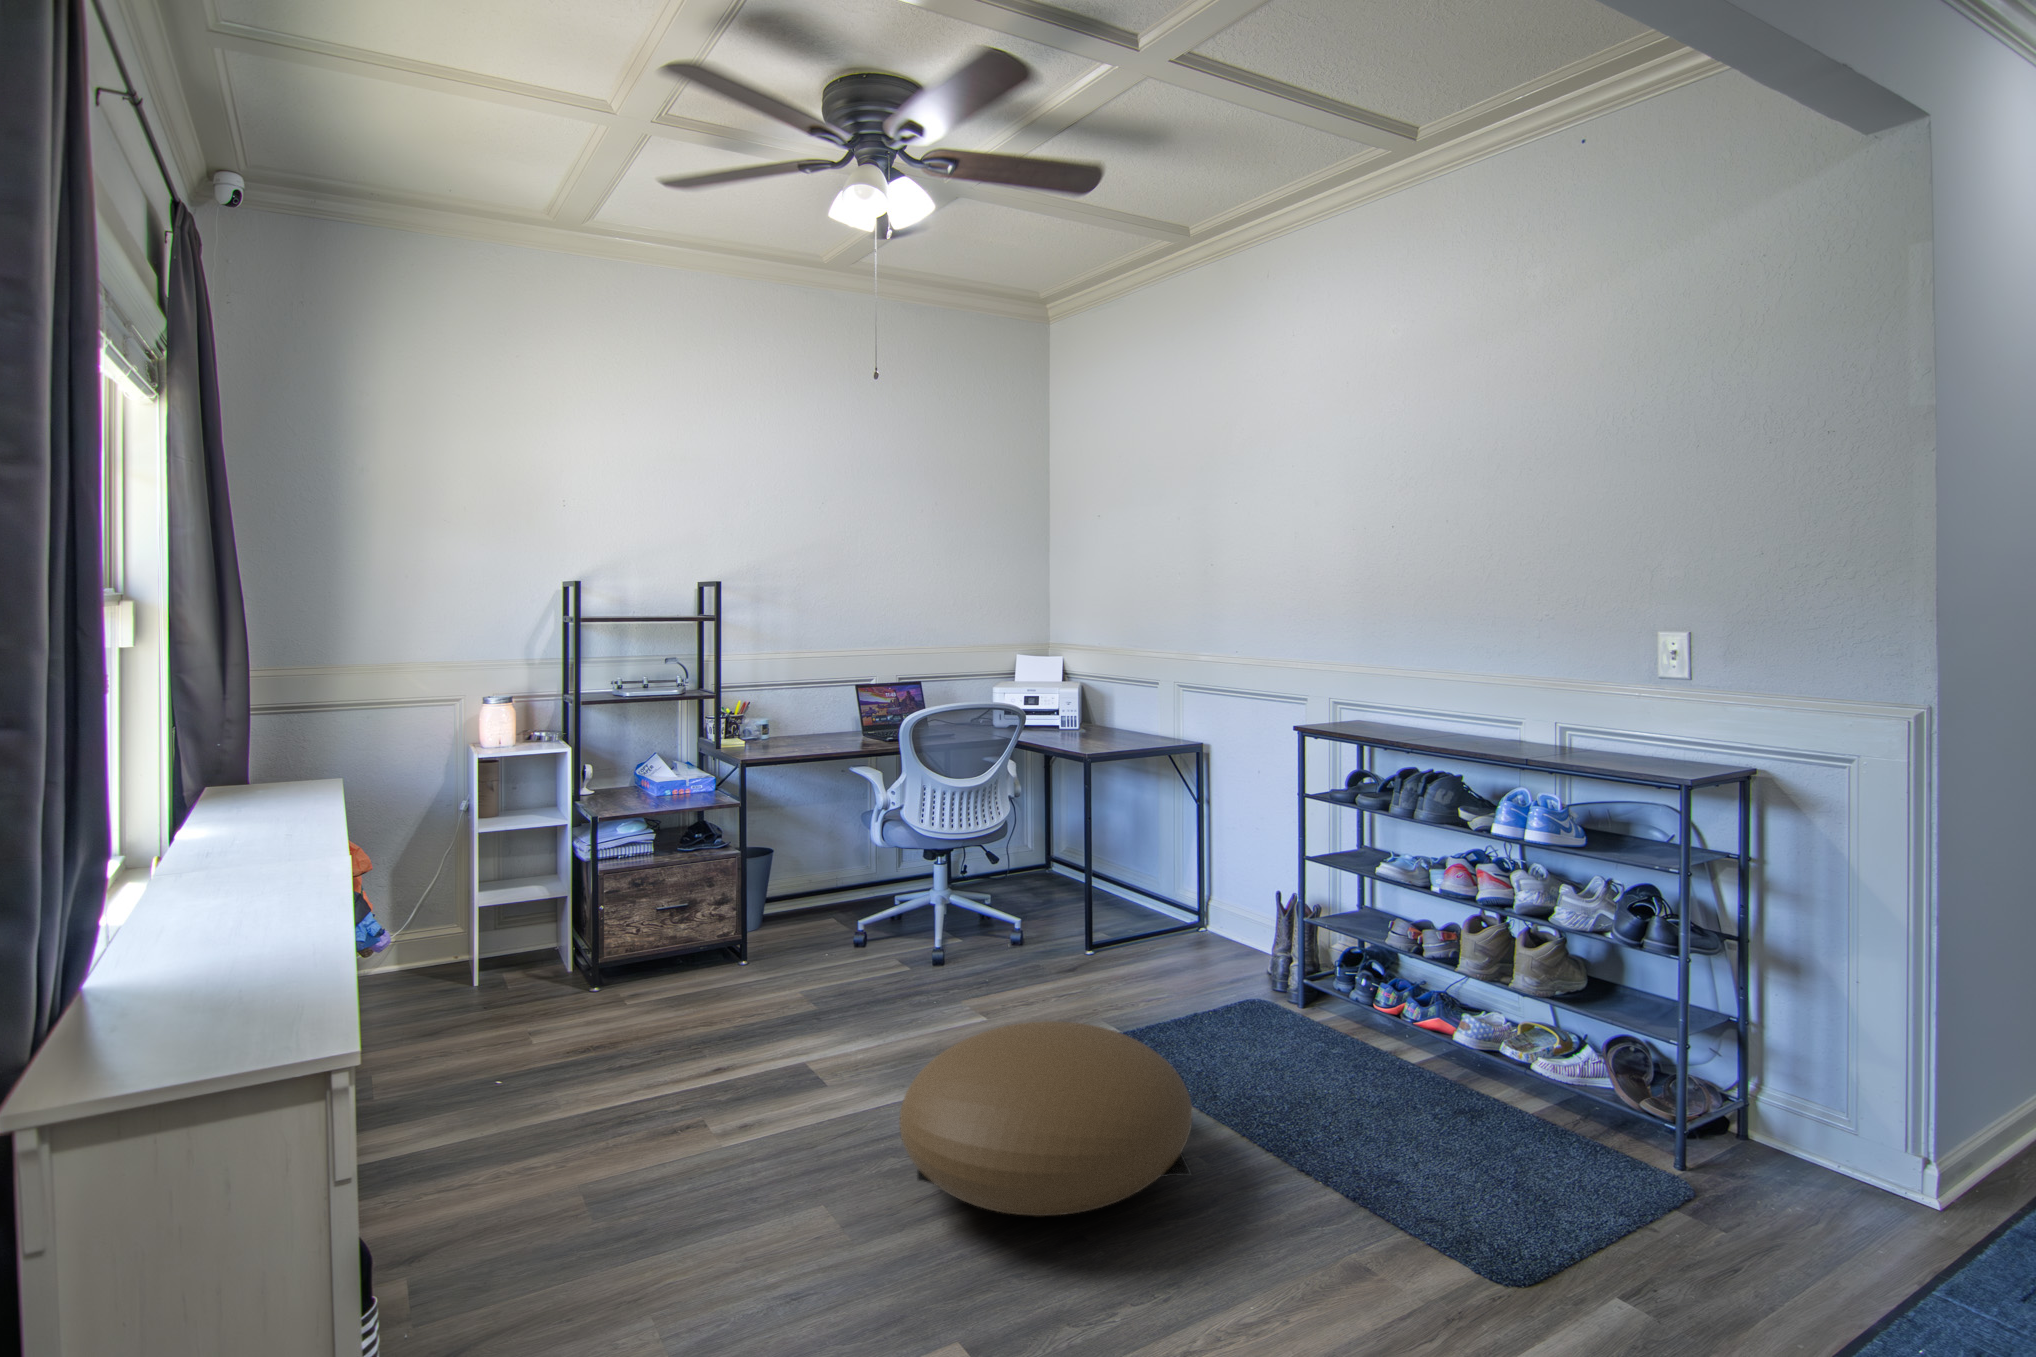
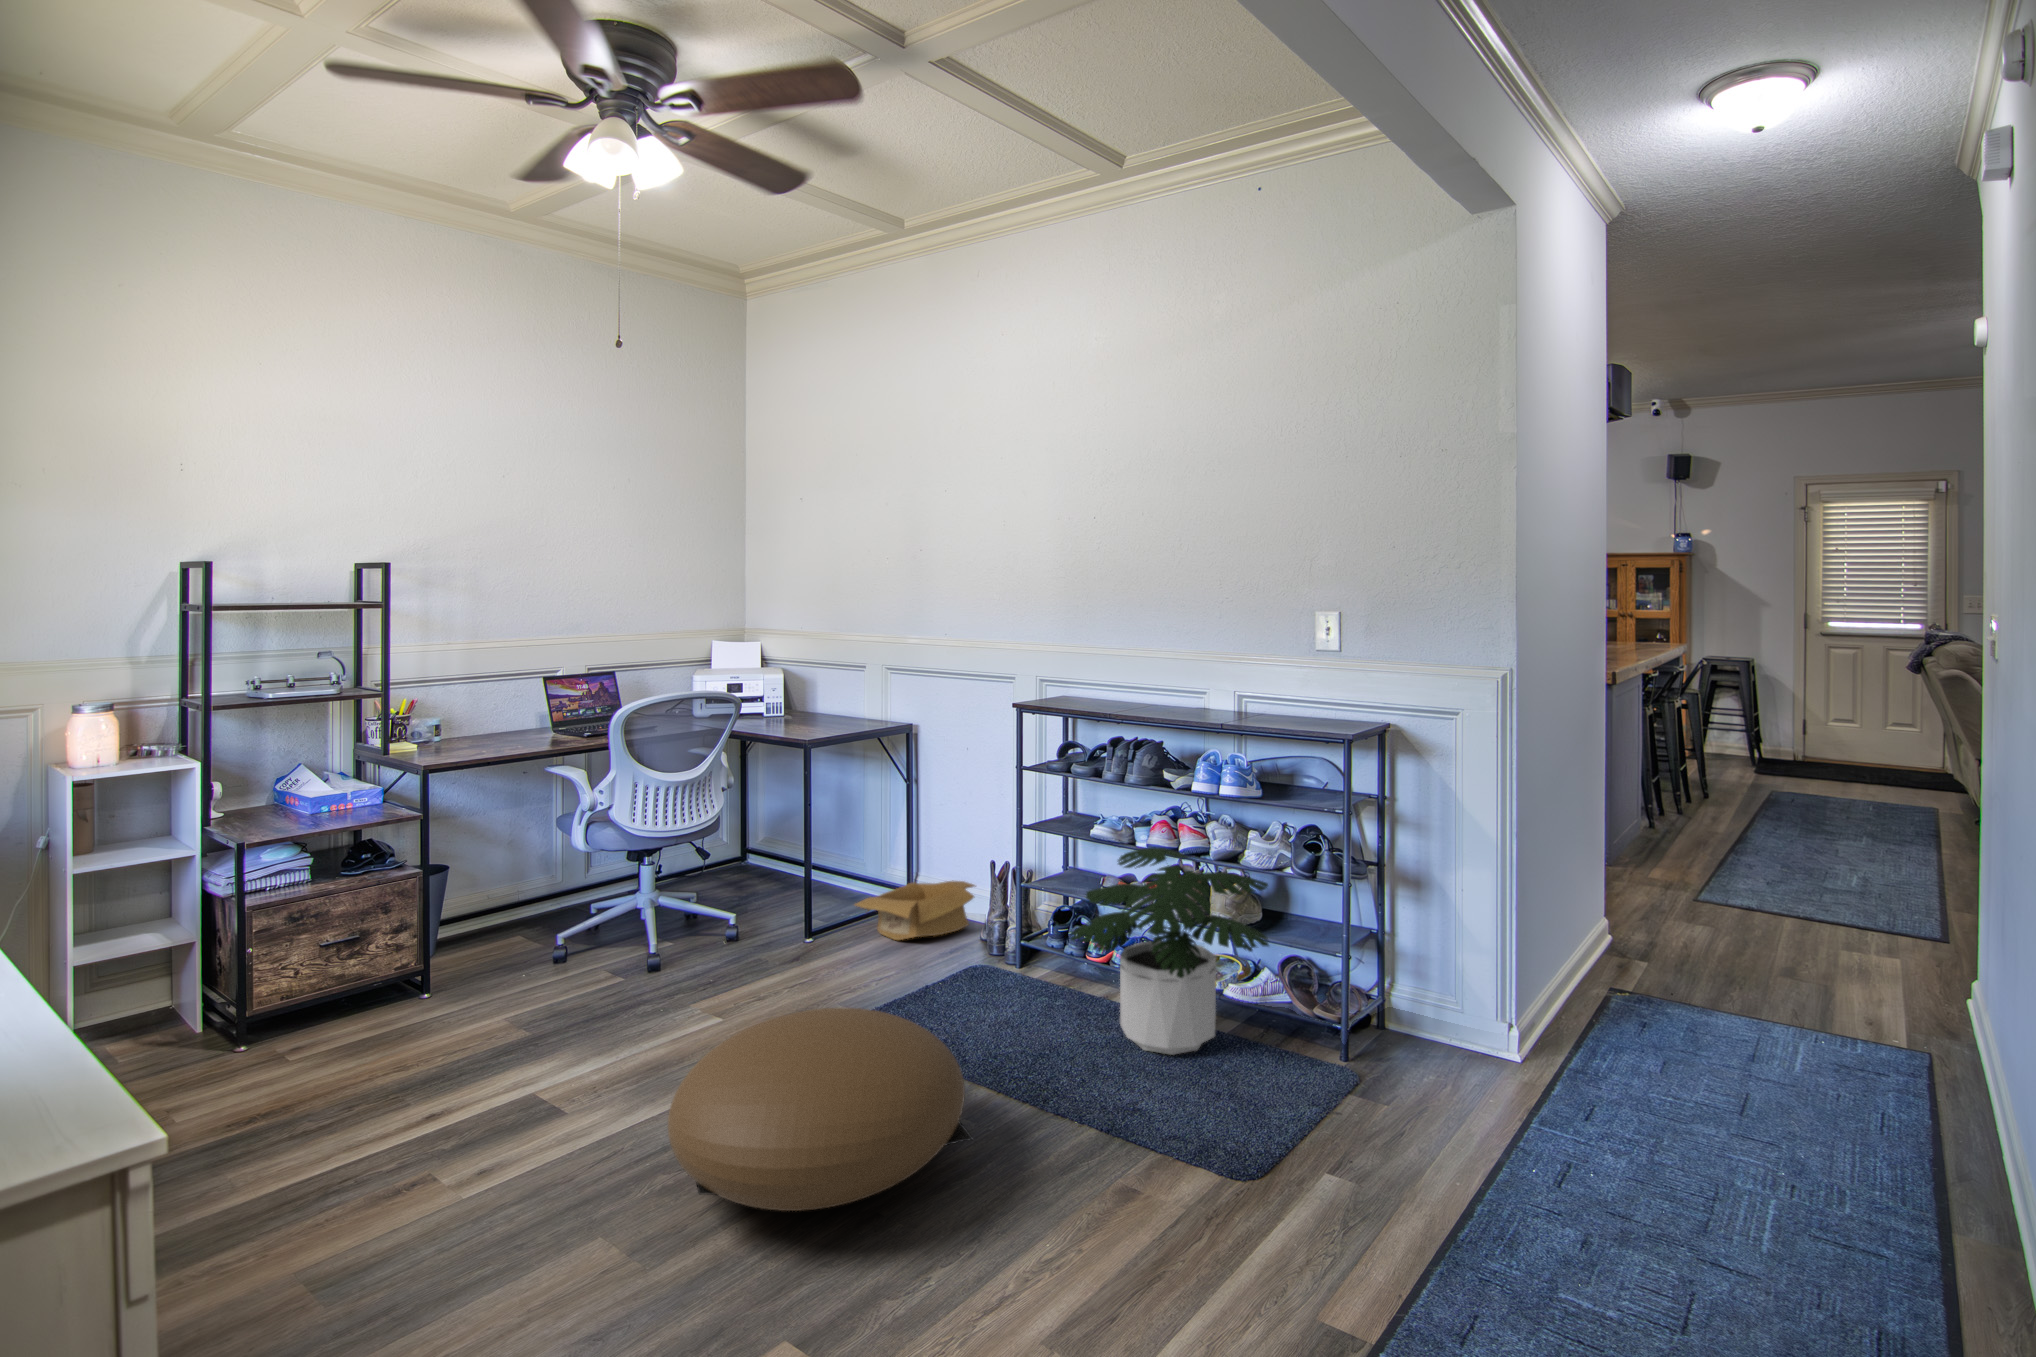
potted plant: none [1332,892,1580,1126] -> present [1069,848,1269,1055]
cardboard box: none [1134,908,1267,966] -> present [855,881,976,940]

